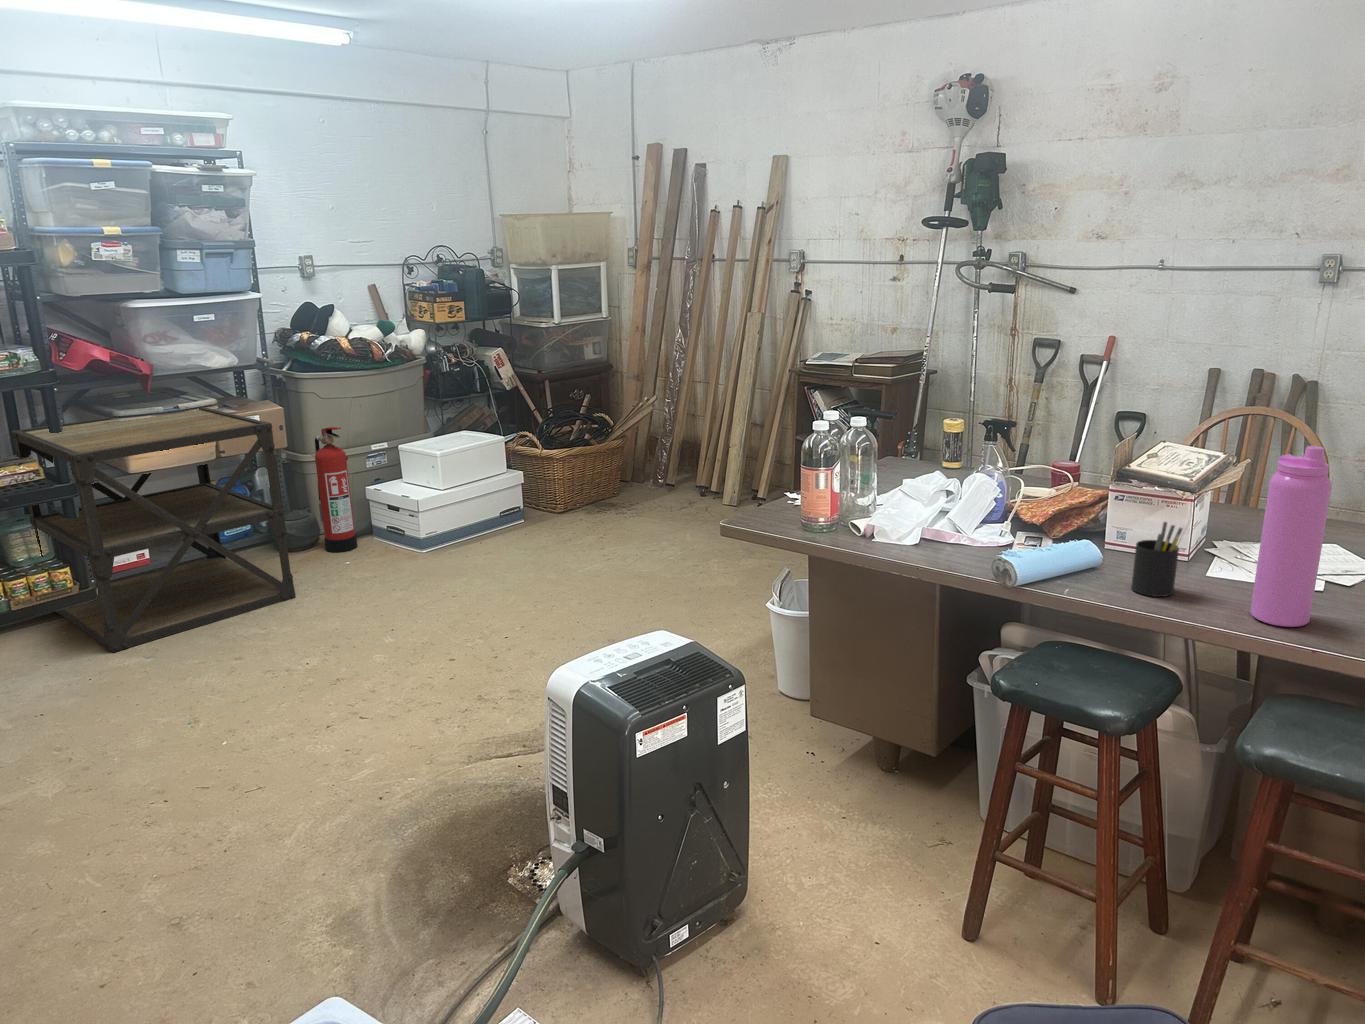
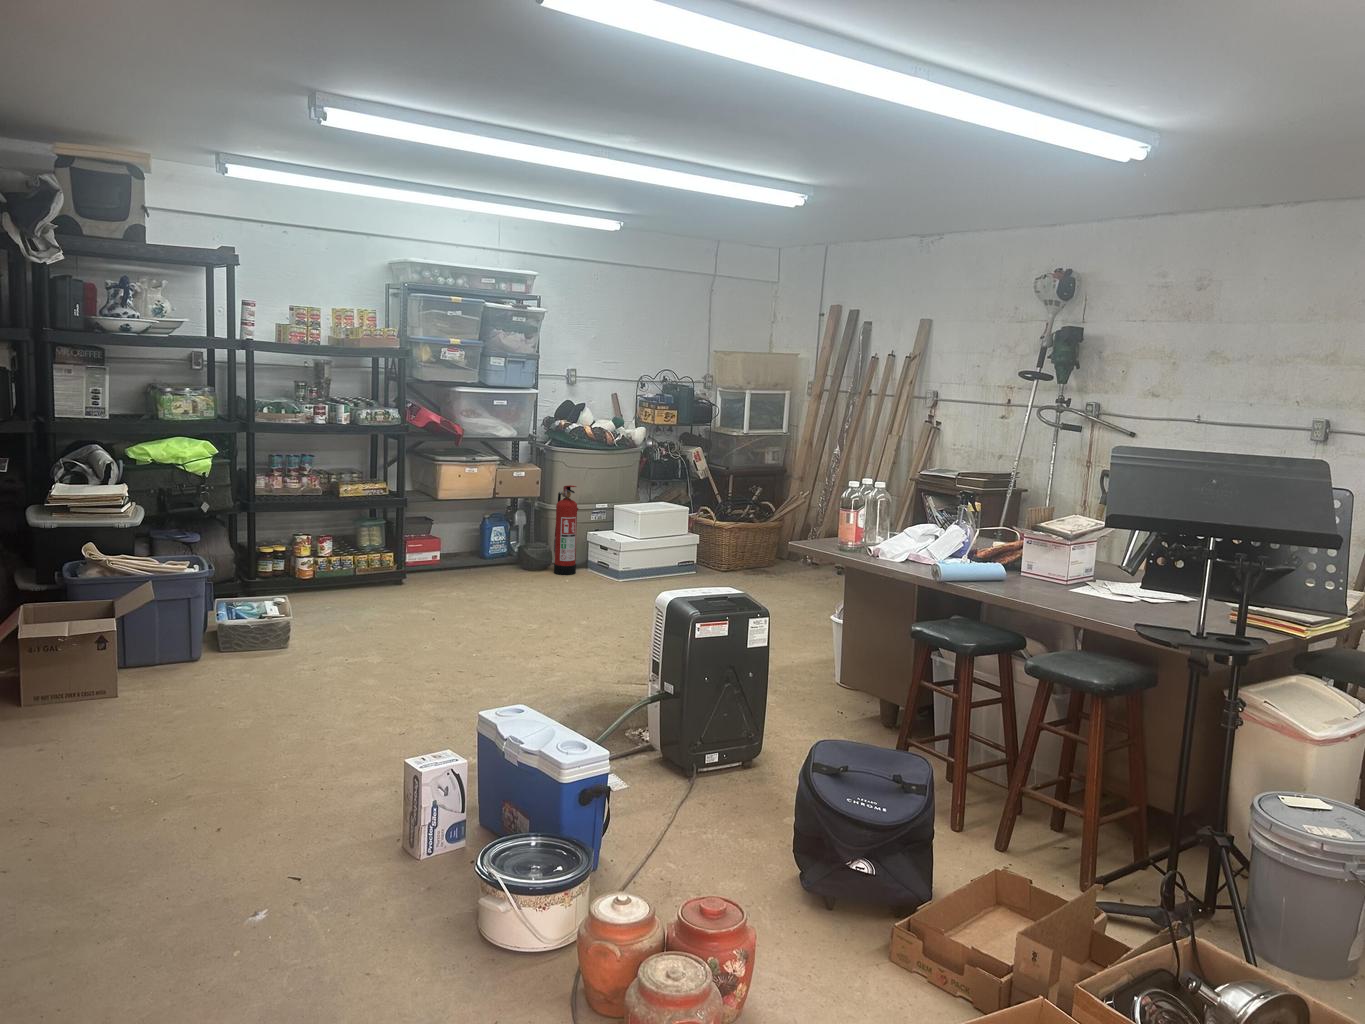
shelving unit: present [11,406,296,652] -> none [375,460,531,607]
water bottle: present [1250,446,1332,627] -> none [1062,499,1106,608]
pen holder: present [1131,522,1183,597] -> none [1006,545,1040,591]

